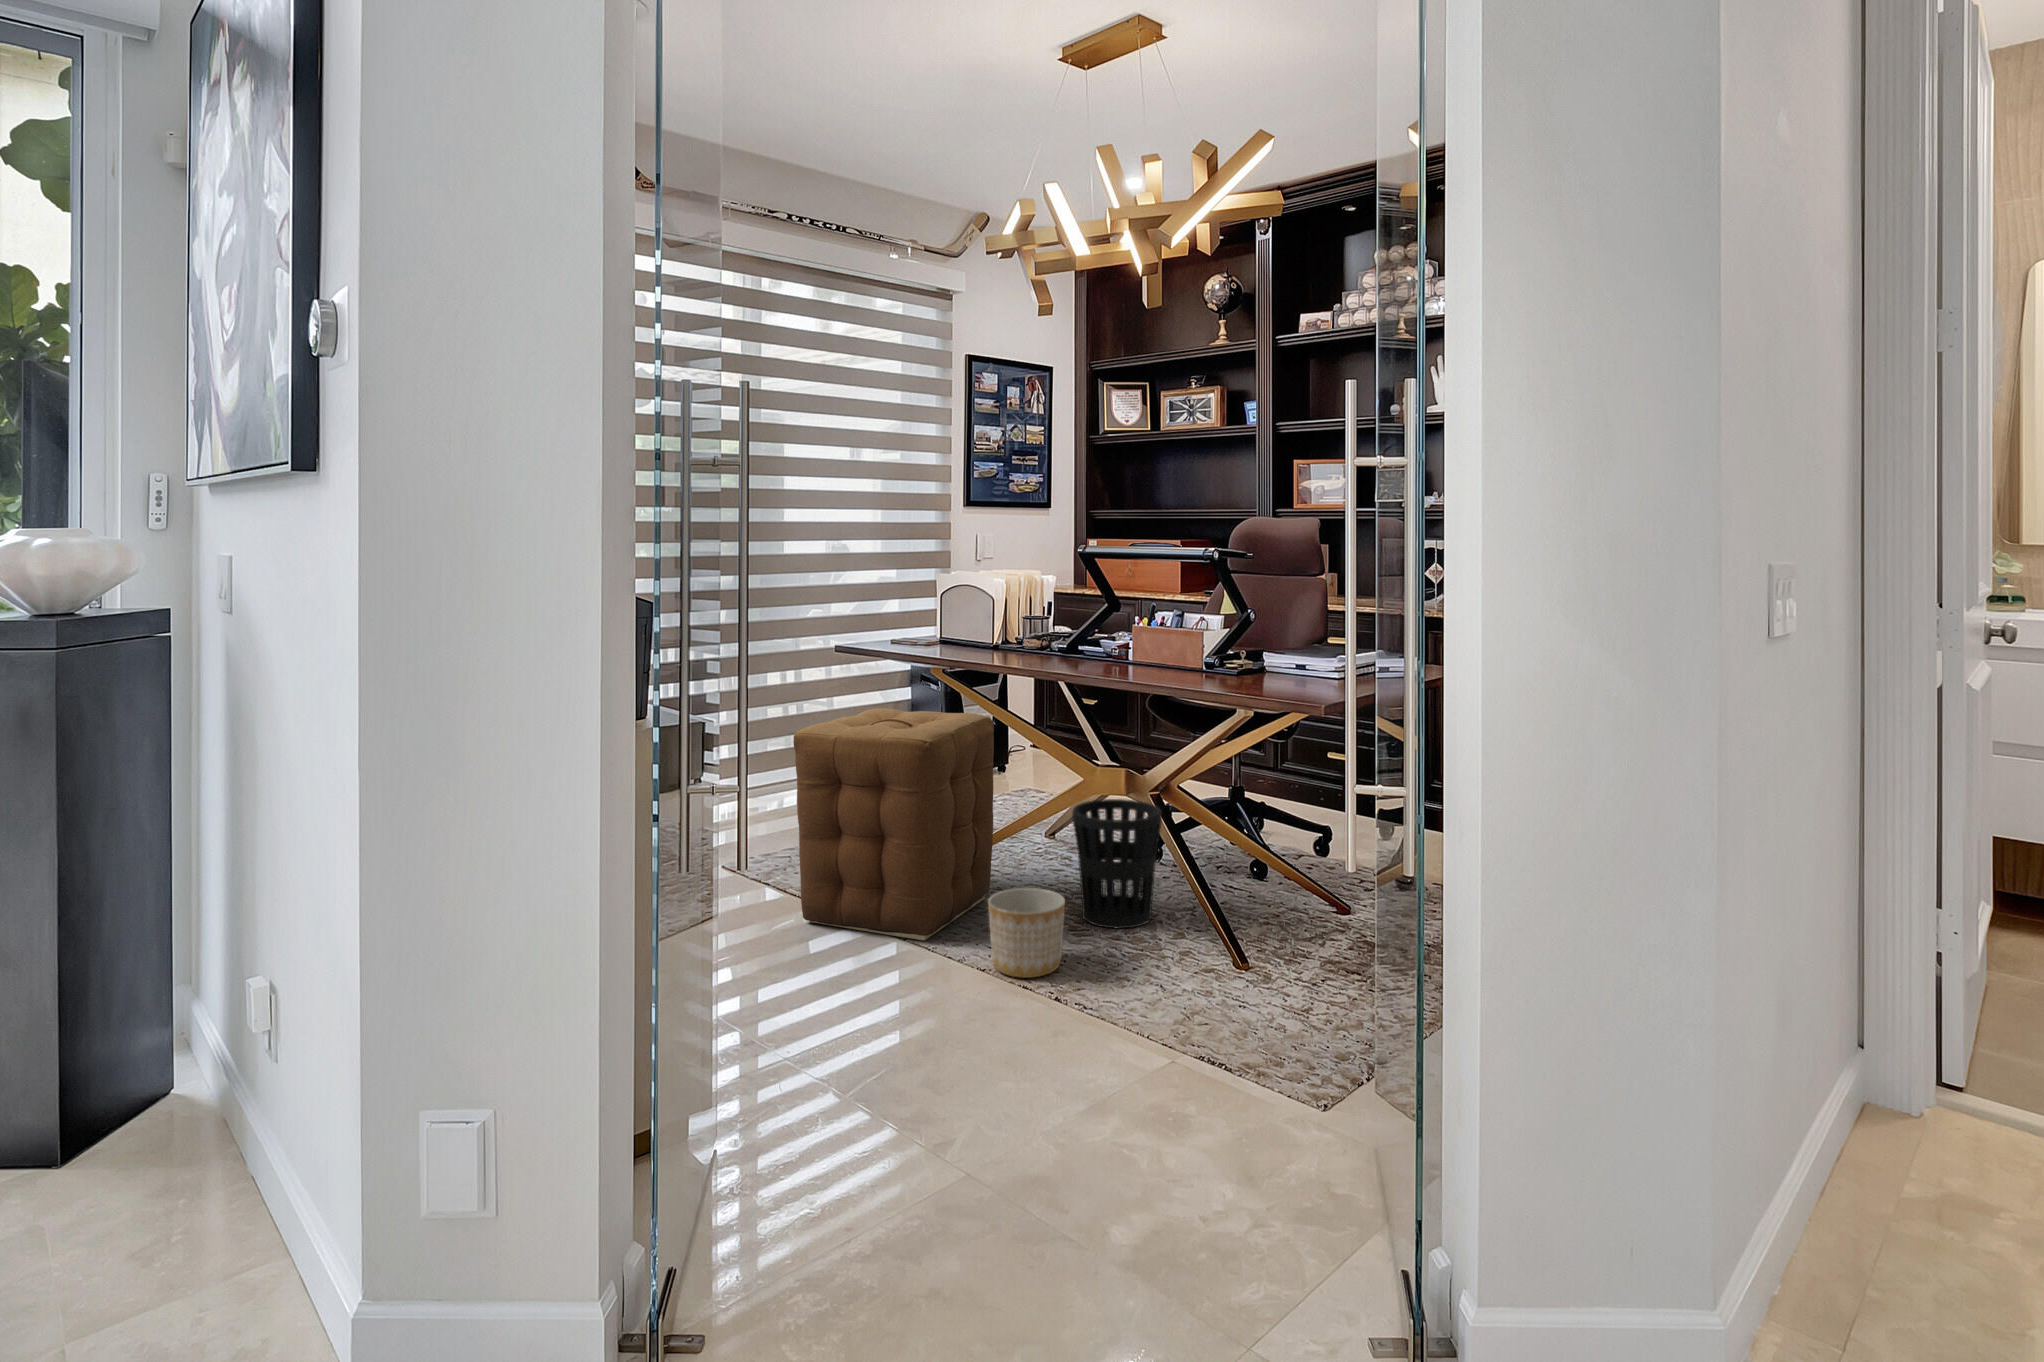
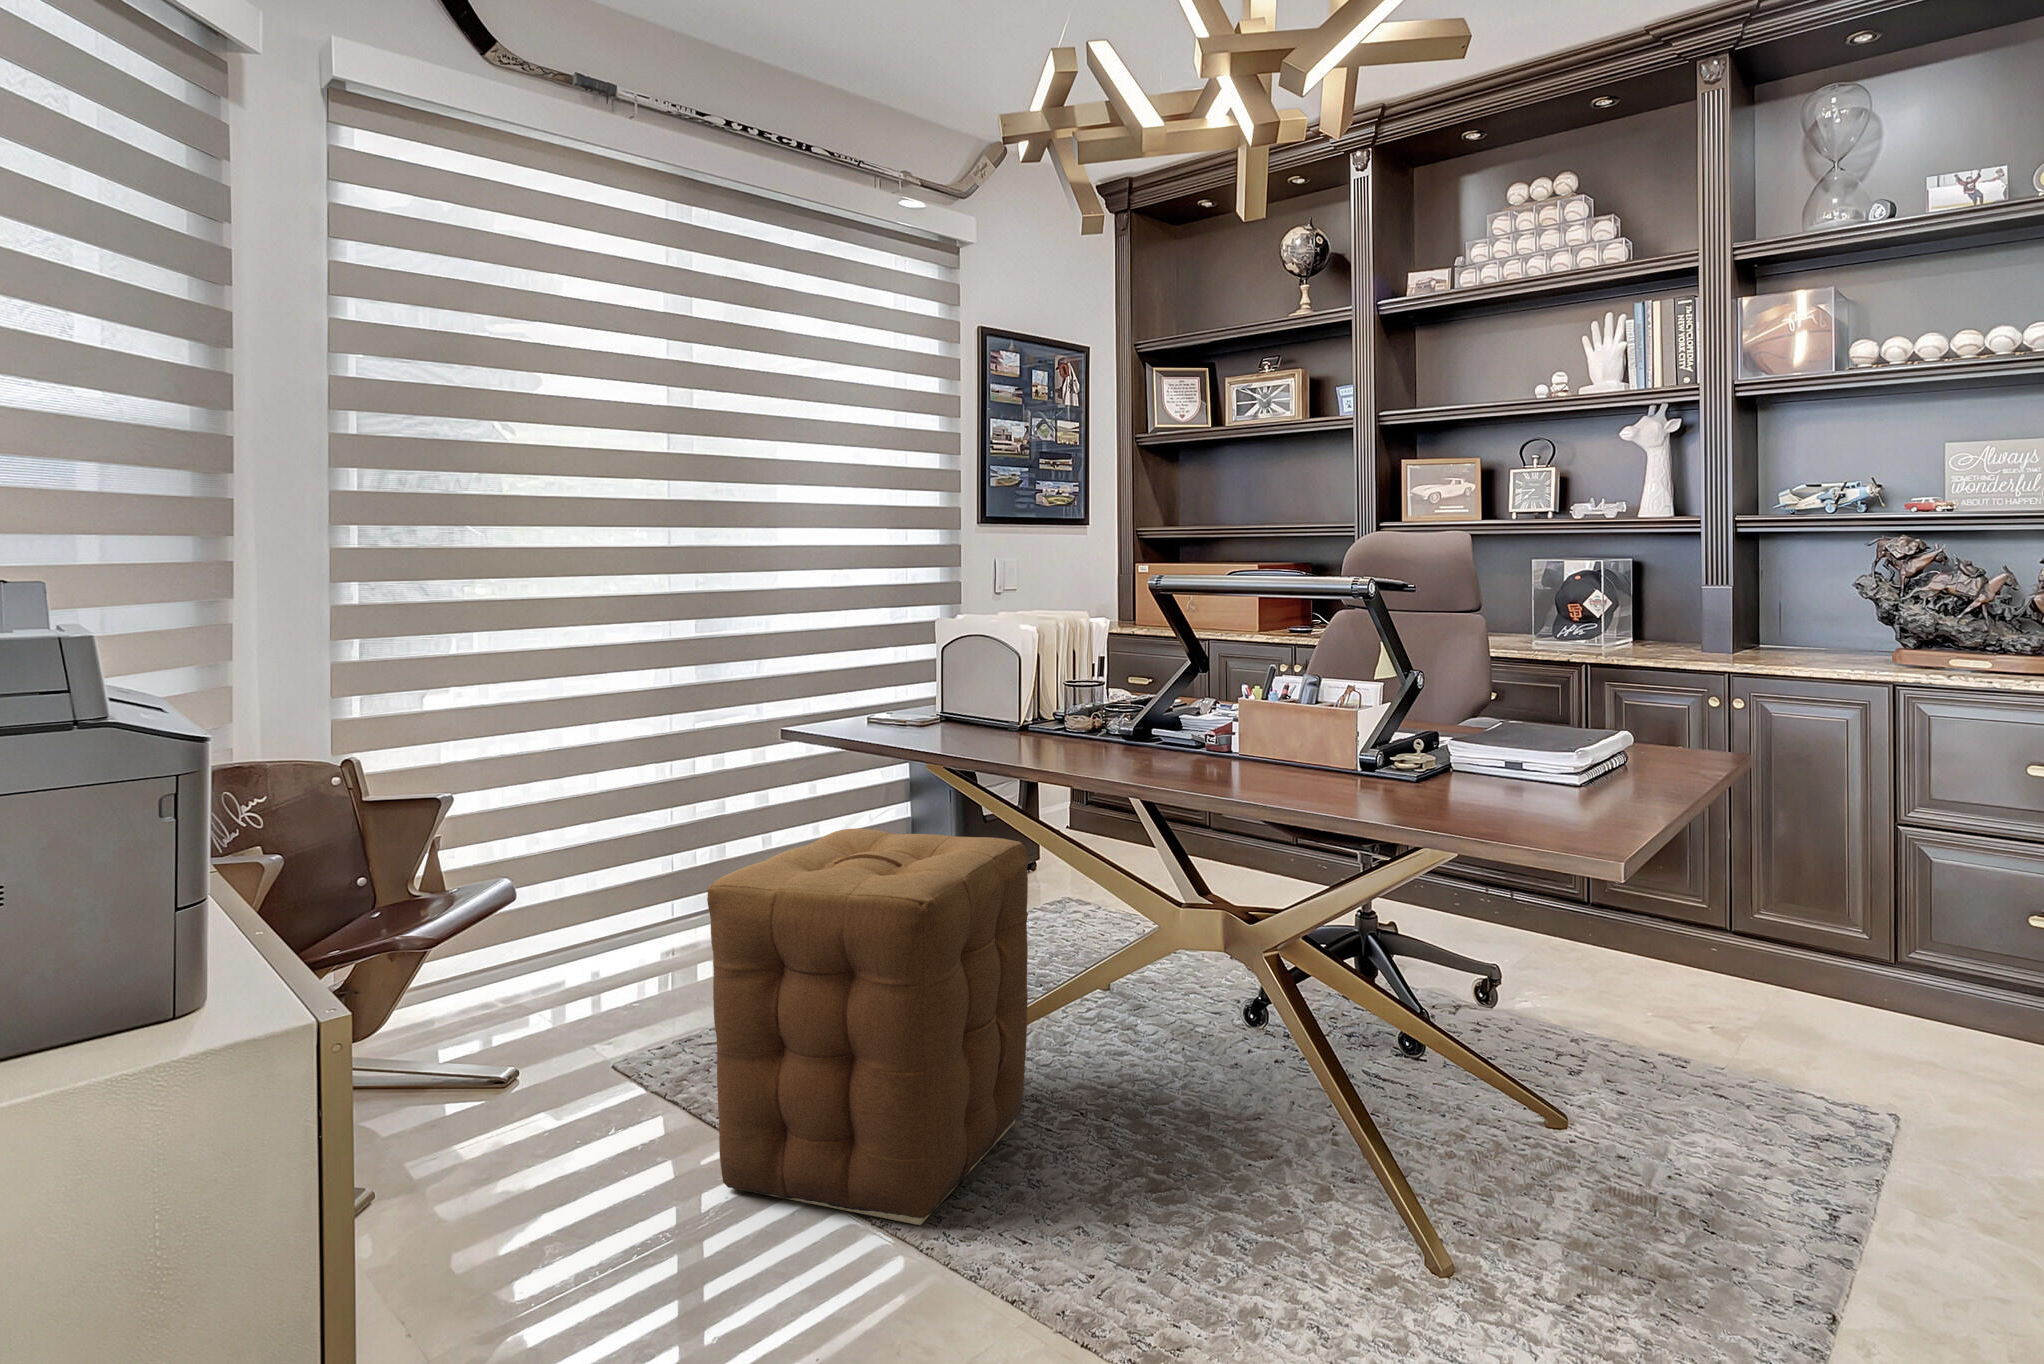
wastebasket: present [1072,799,1162,929] -> none [1152,965,1290,1182]
planter: present [988,888,1065,978] -> none [1026,1140,1154,1312]

